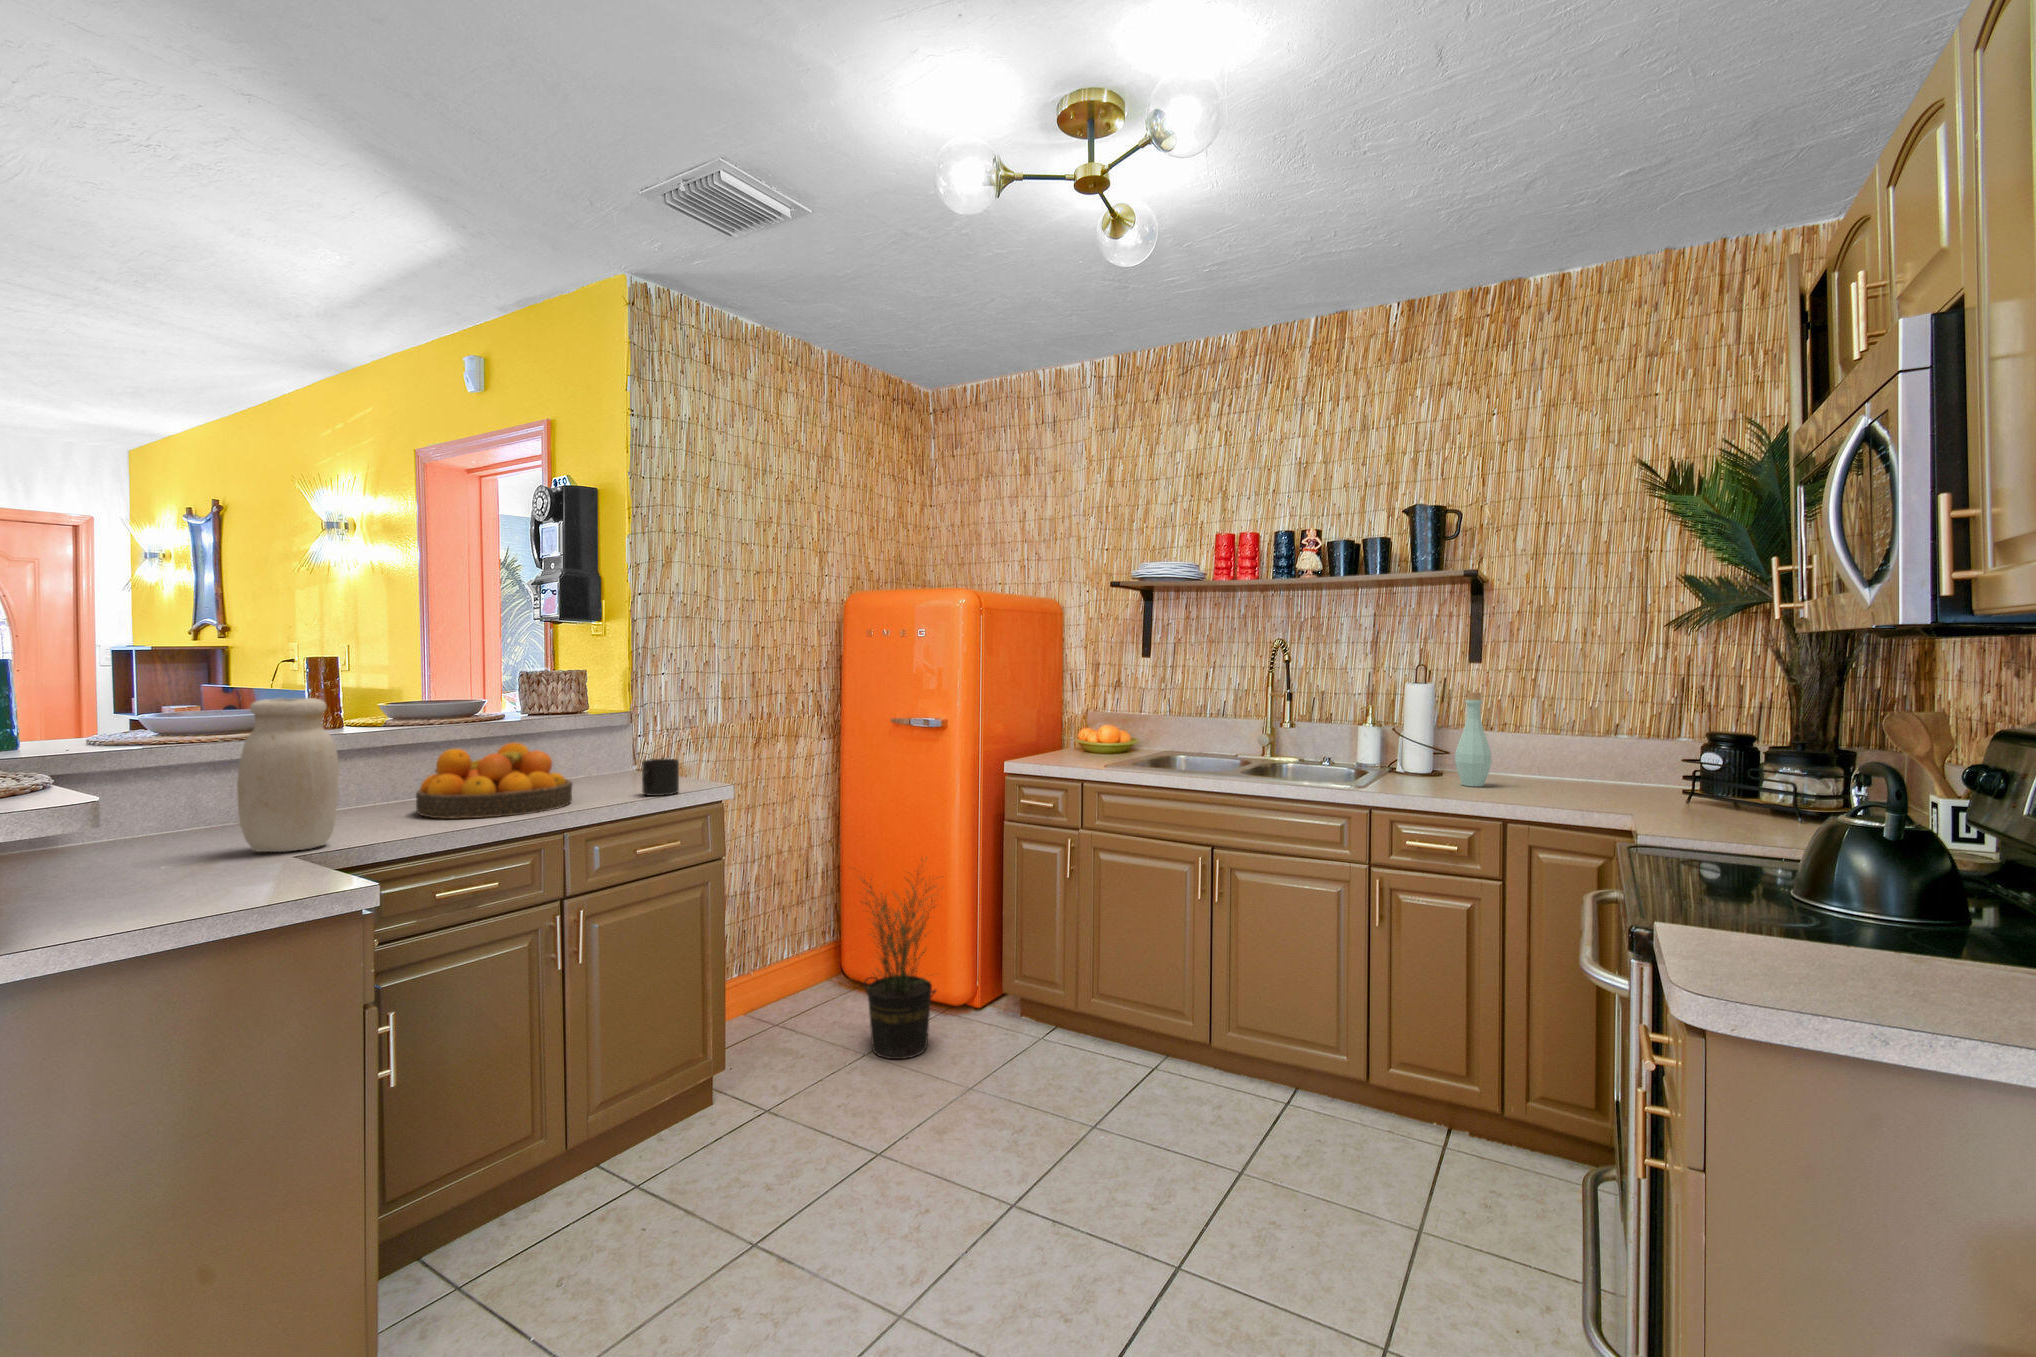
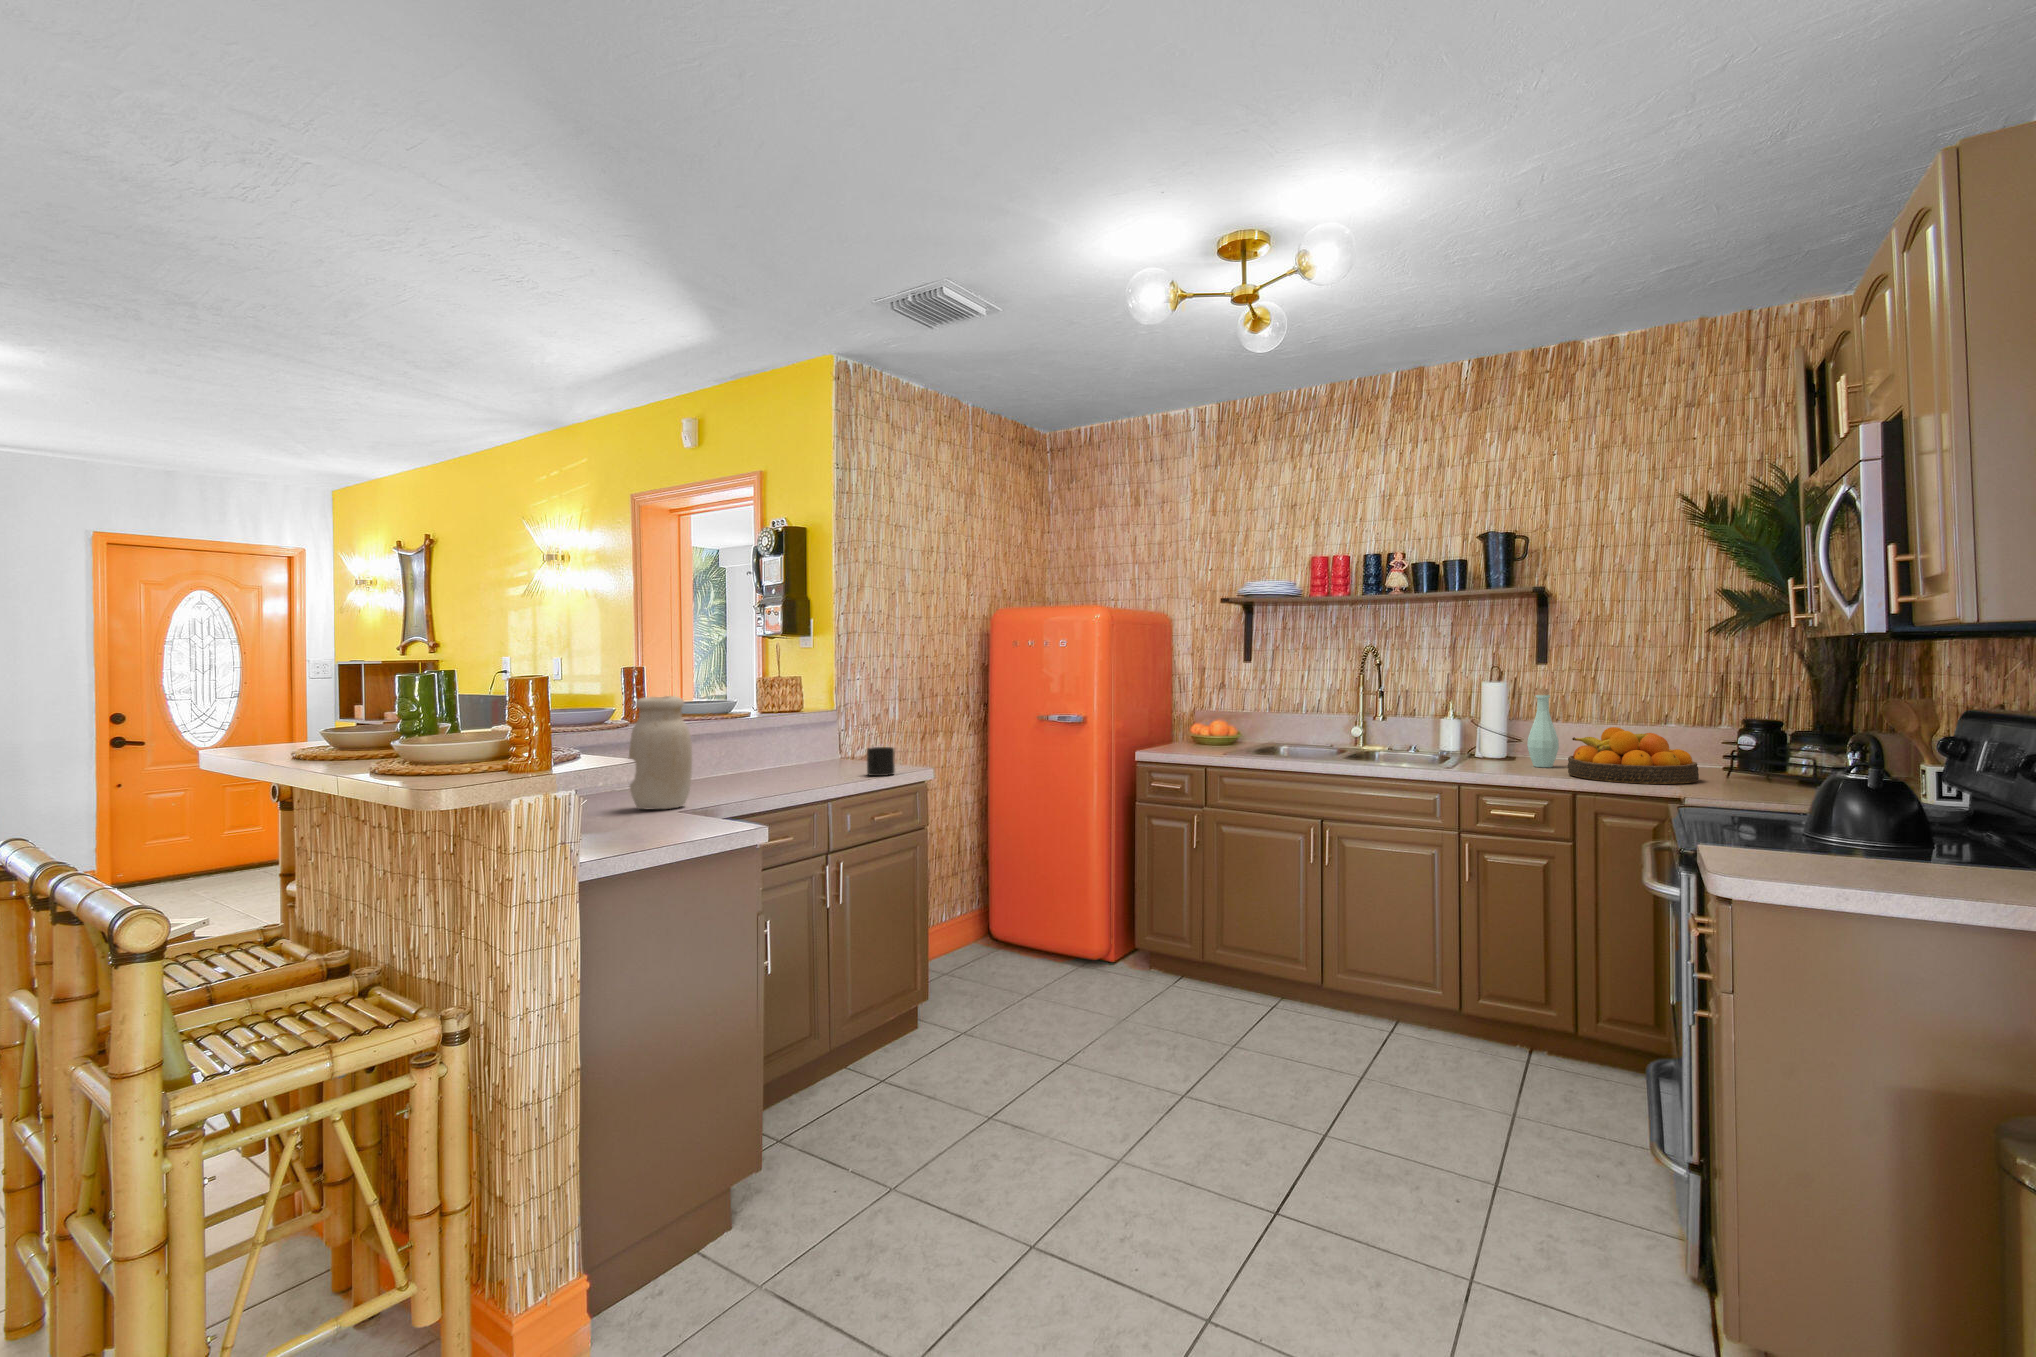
fruit bowl: present [416,743,572,819] -> present [1567,727,1699,784]
potted plant: present [861,857,944,1059] -> none [1012,831,1097,998]

